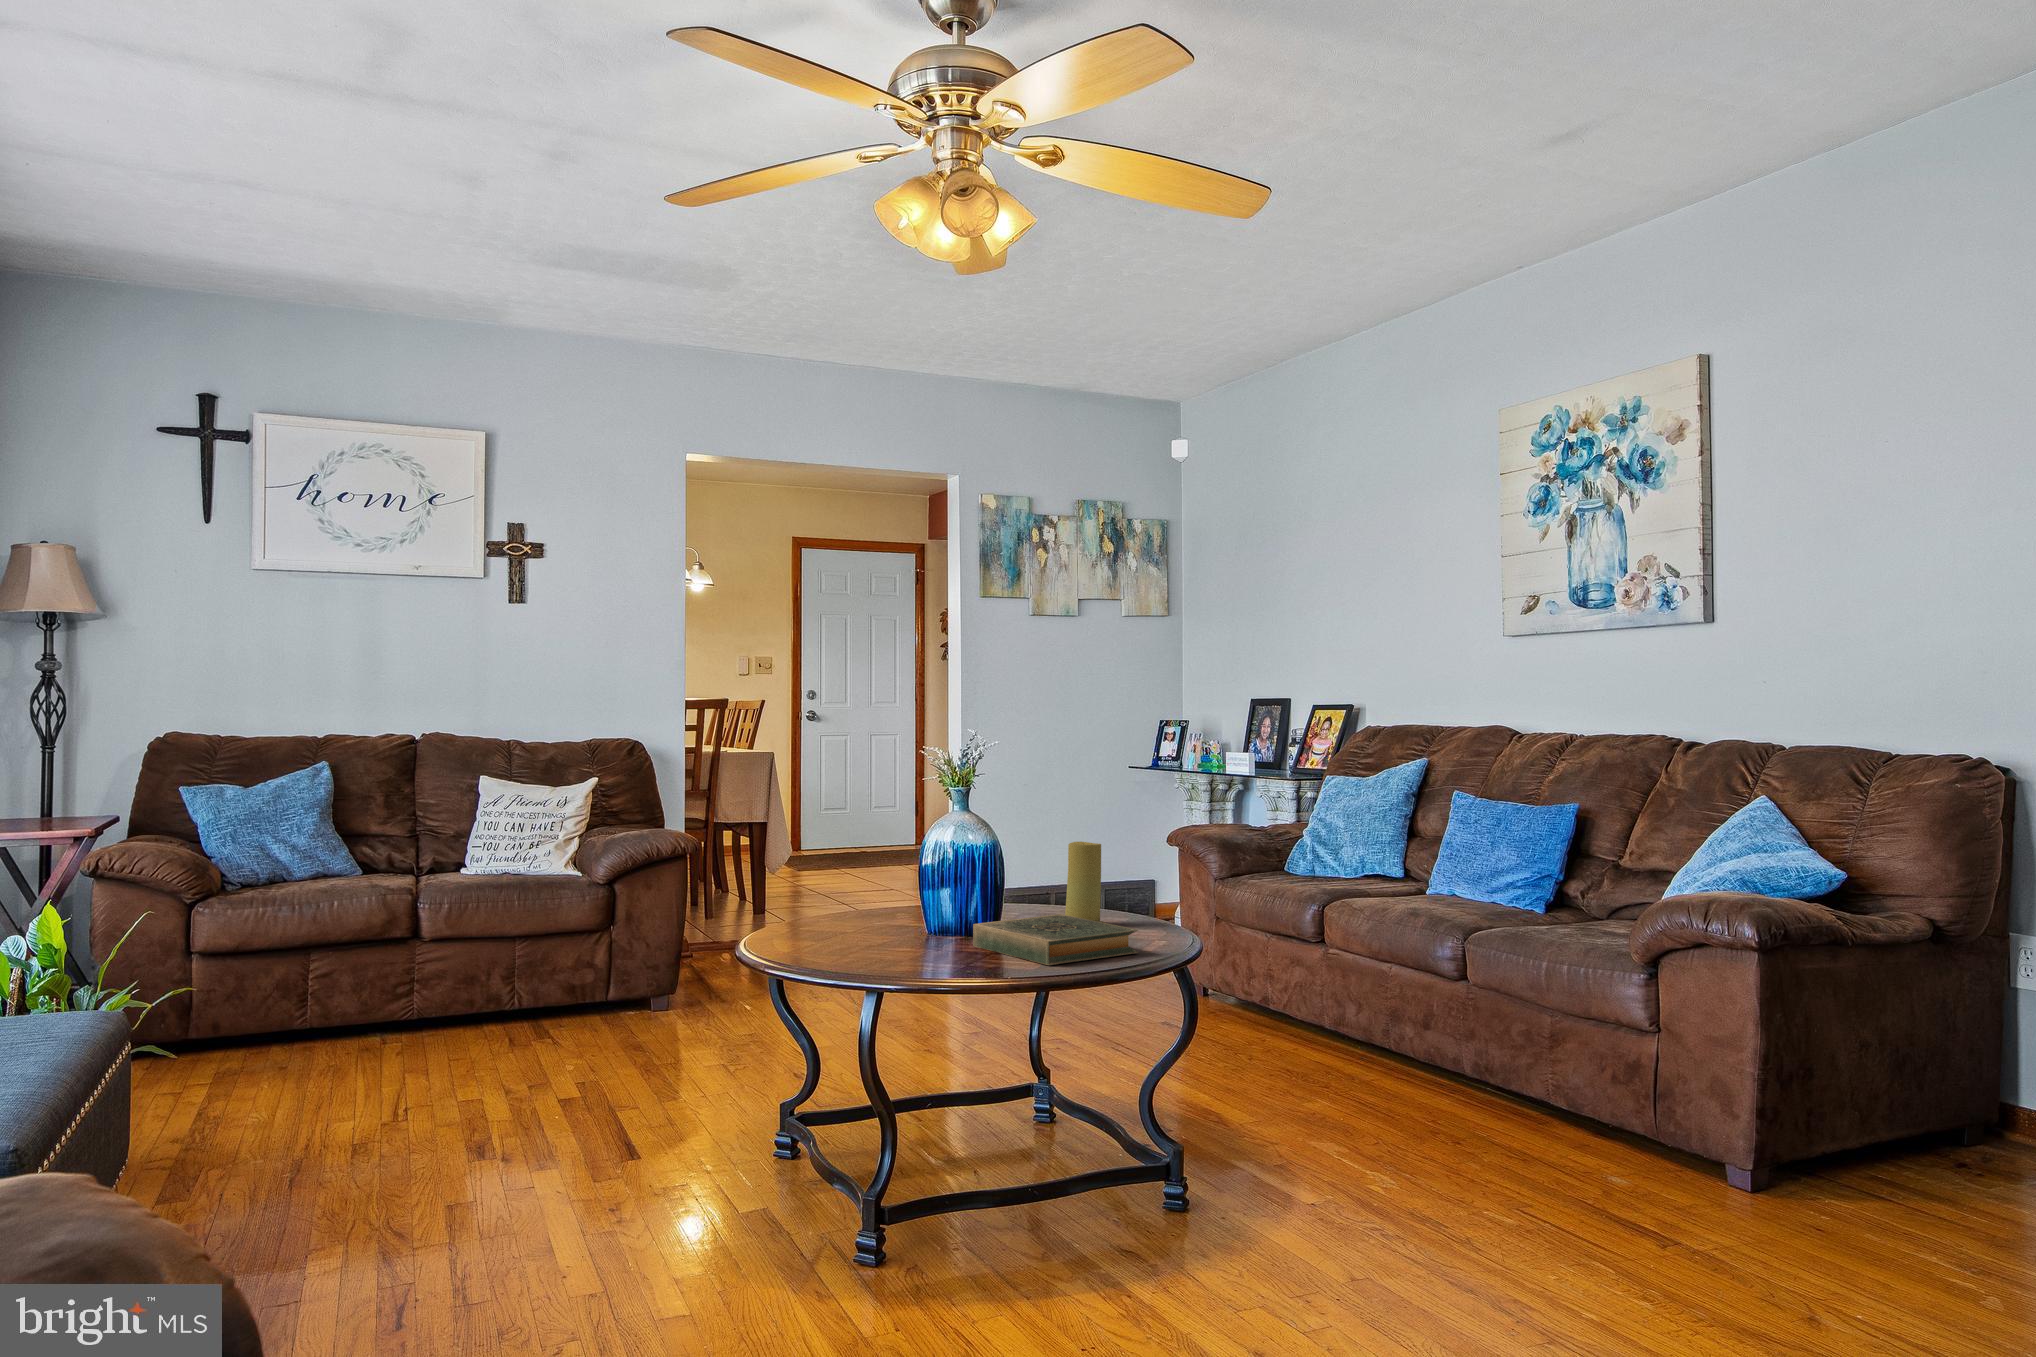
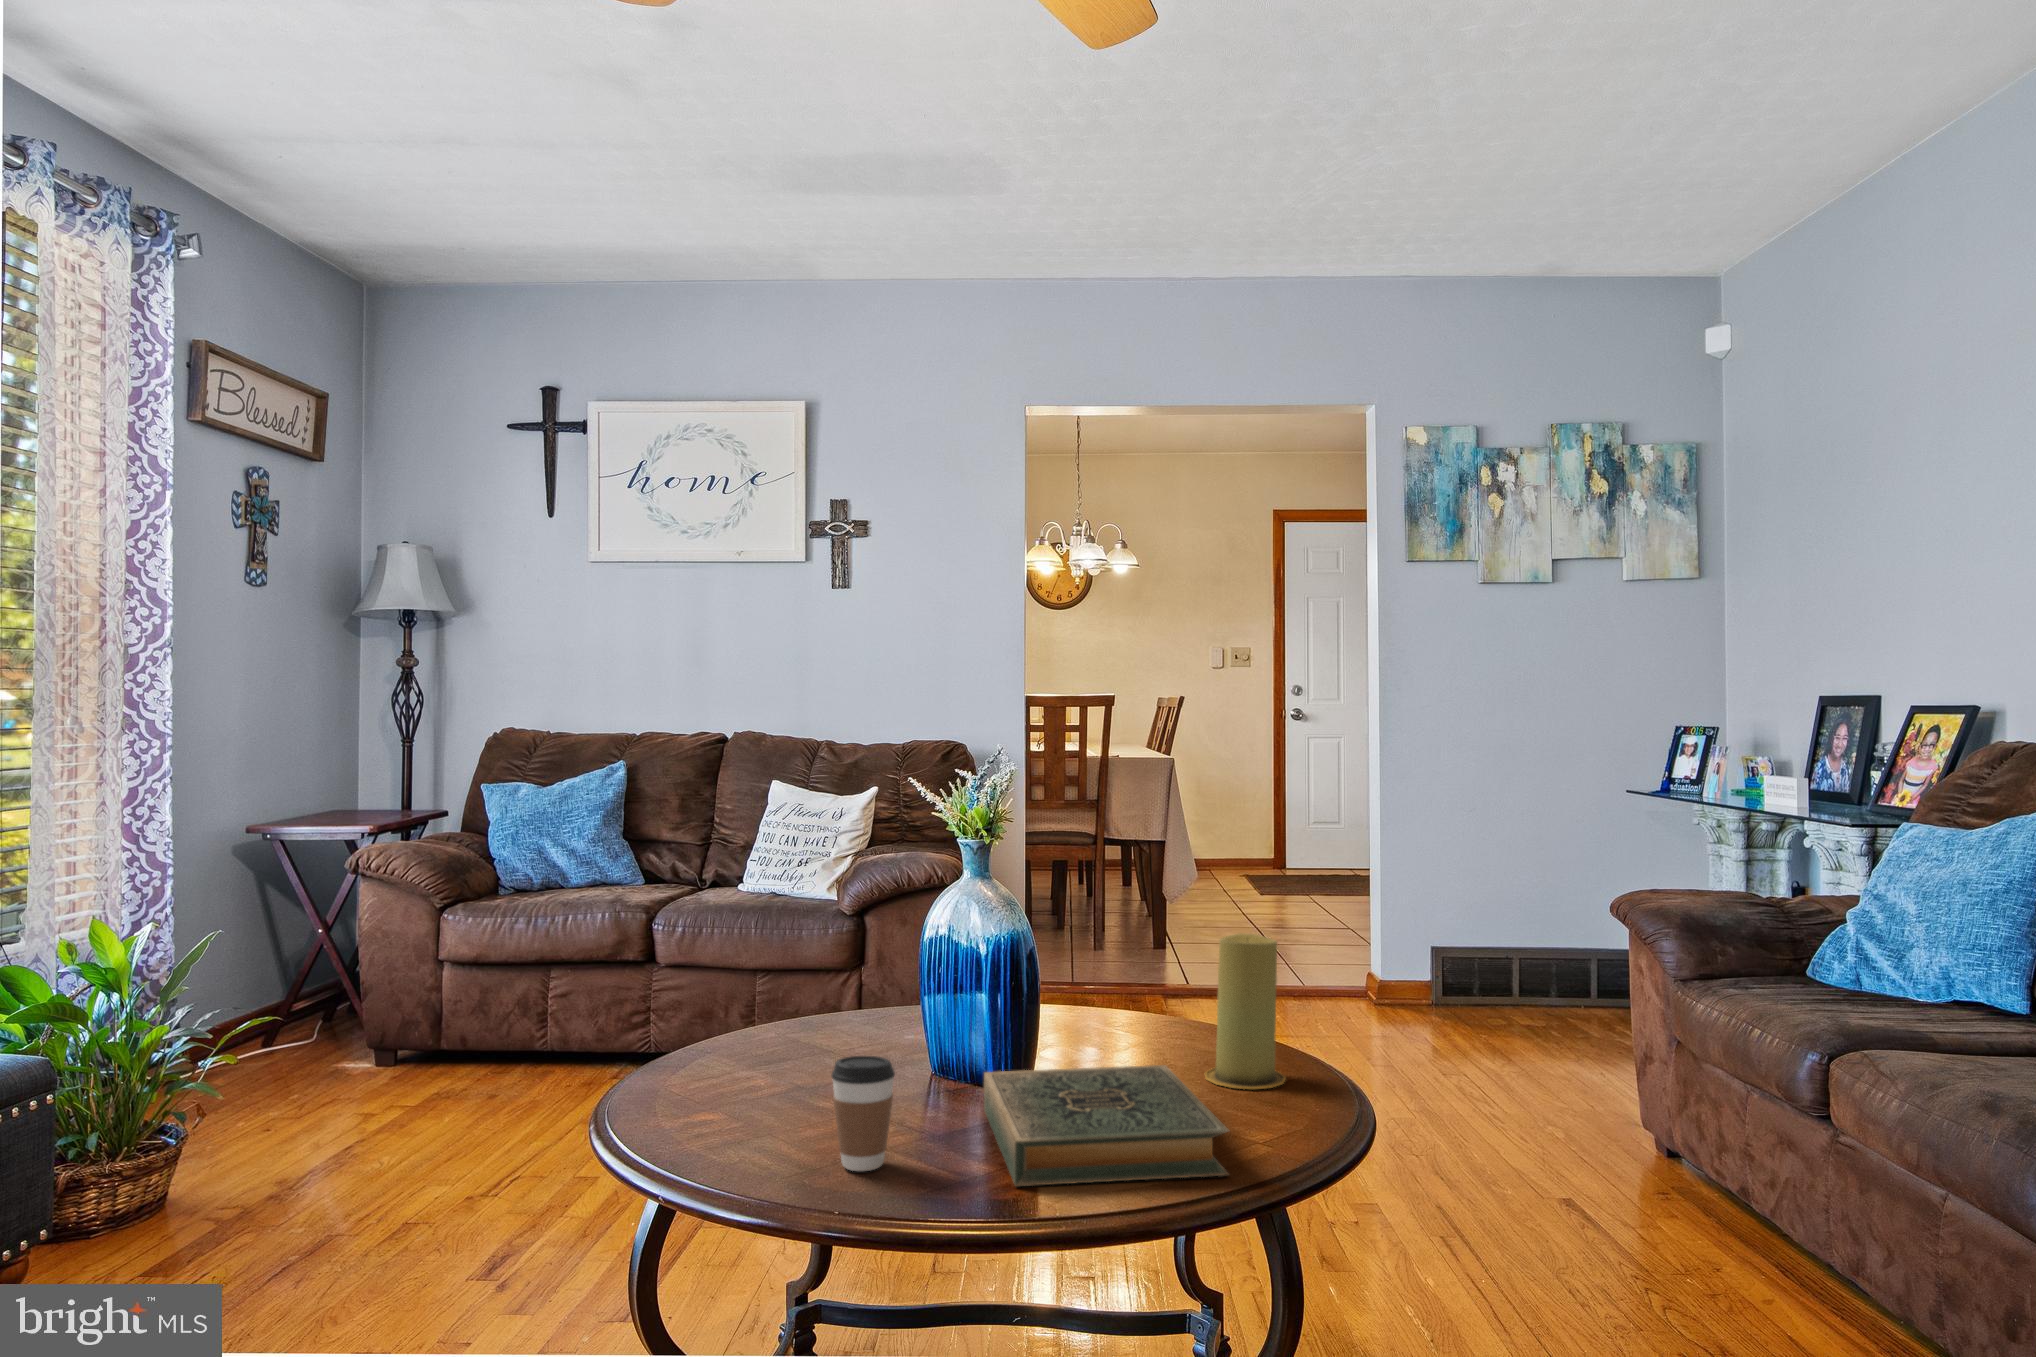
coffee cup: none [941,907,977,969] -> present [831,1056,895,1171]

